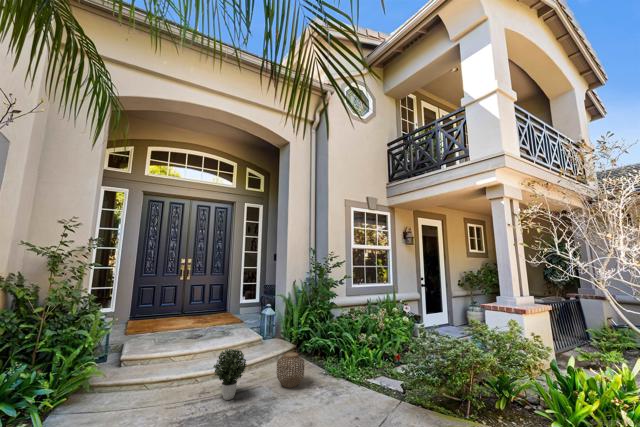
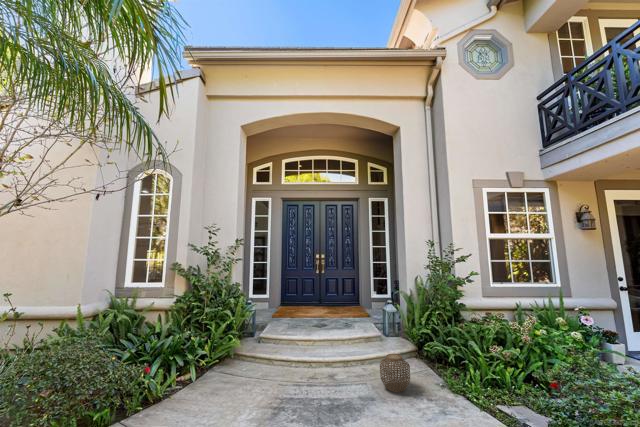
potted plant: present [213,349,247,400] -> none [315,341,346,389]

